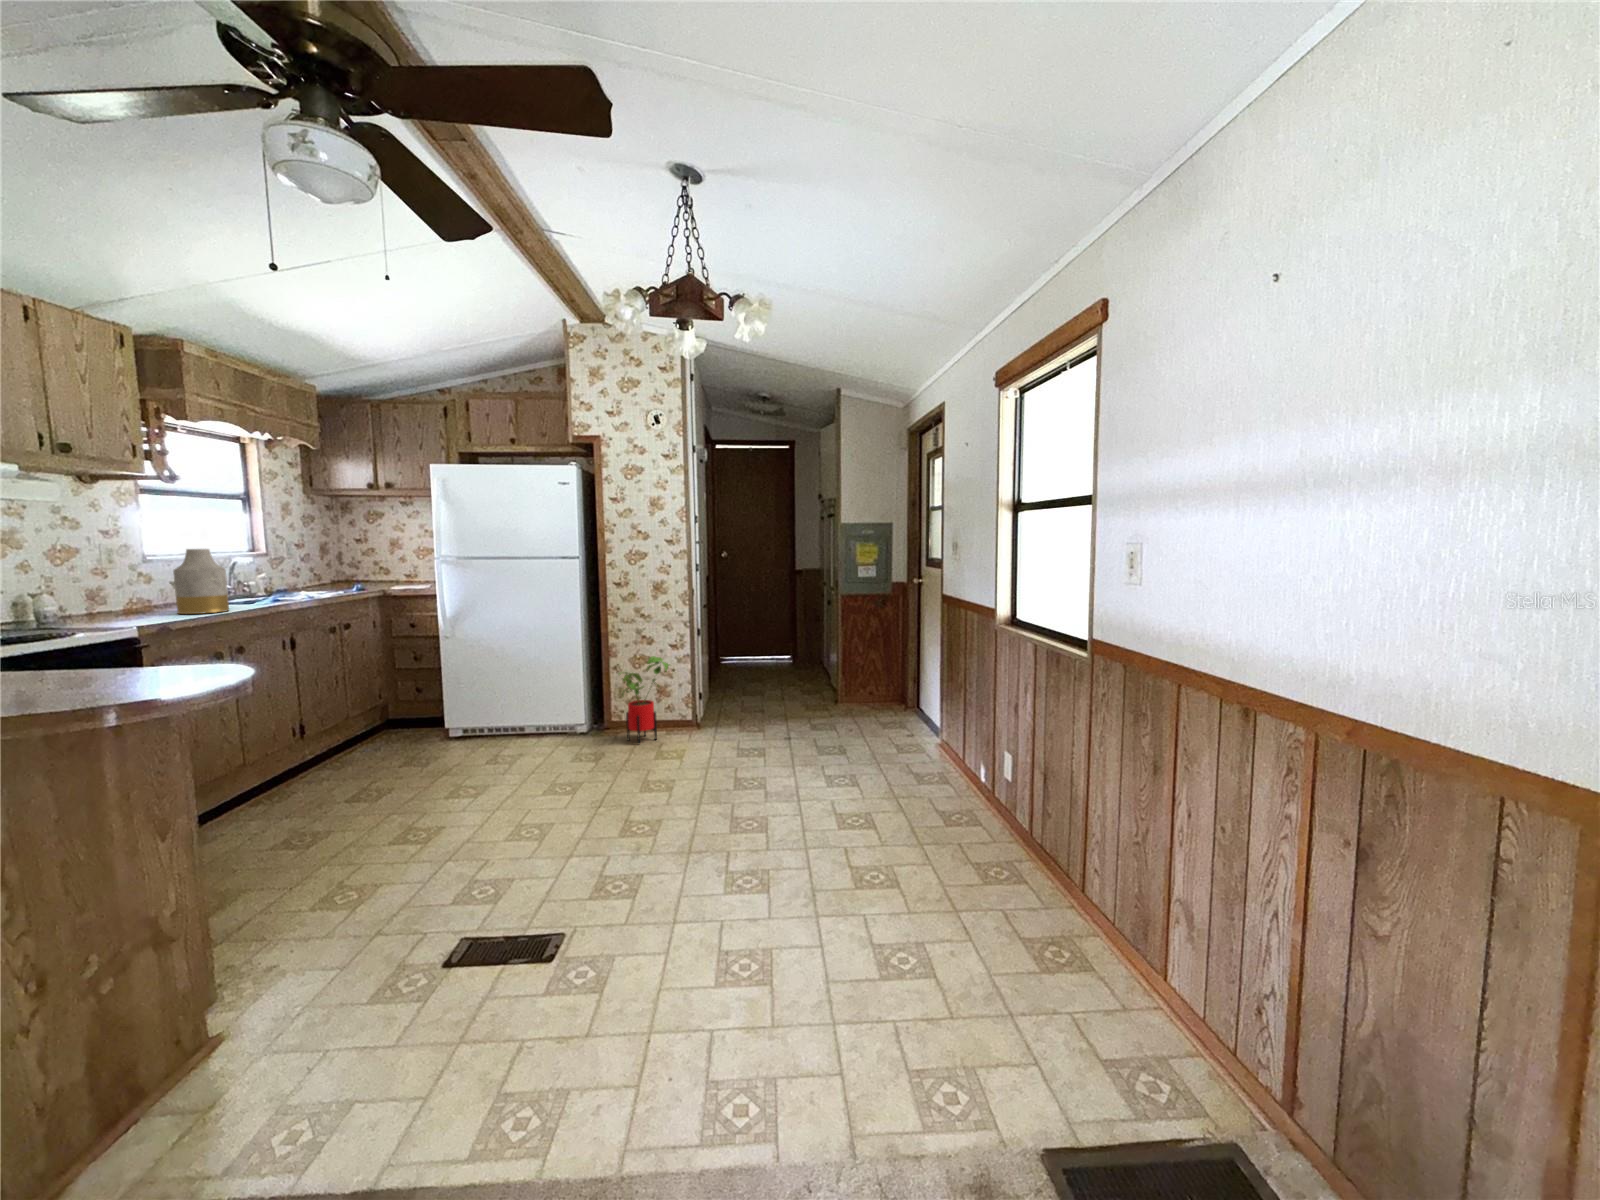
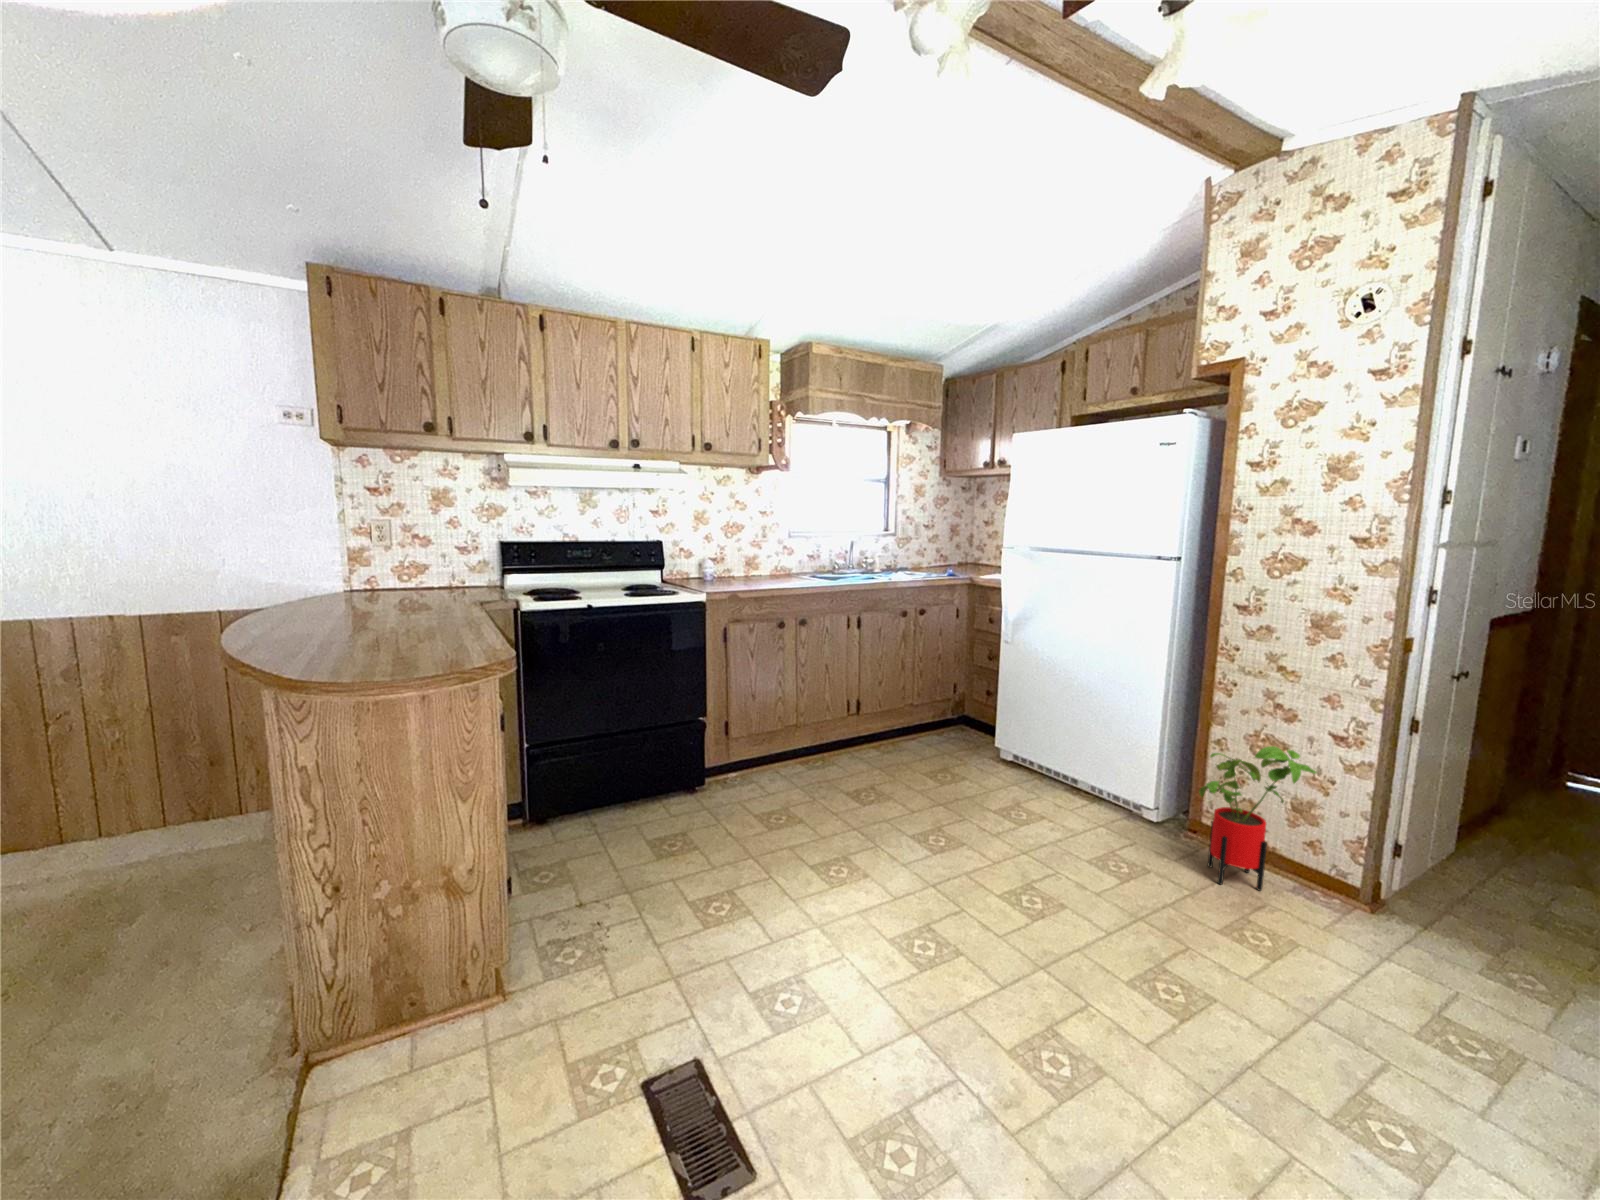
vase: present [173,549,229,614] -> none [776,531,809,589]

